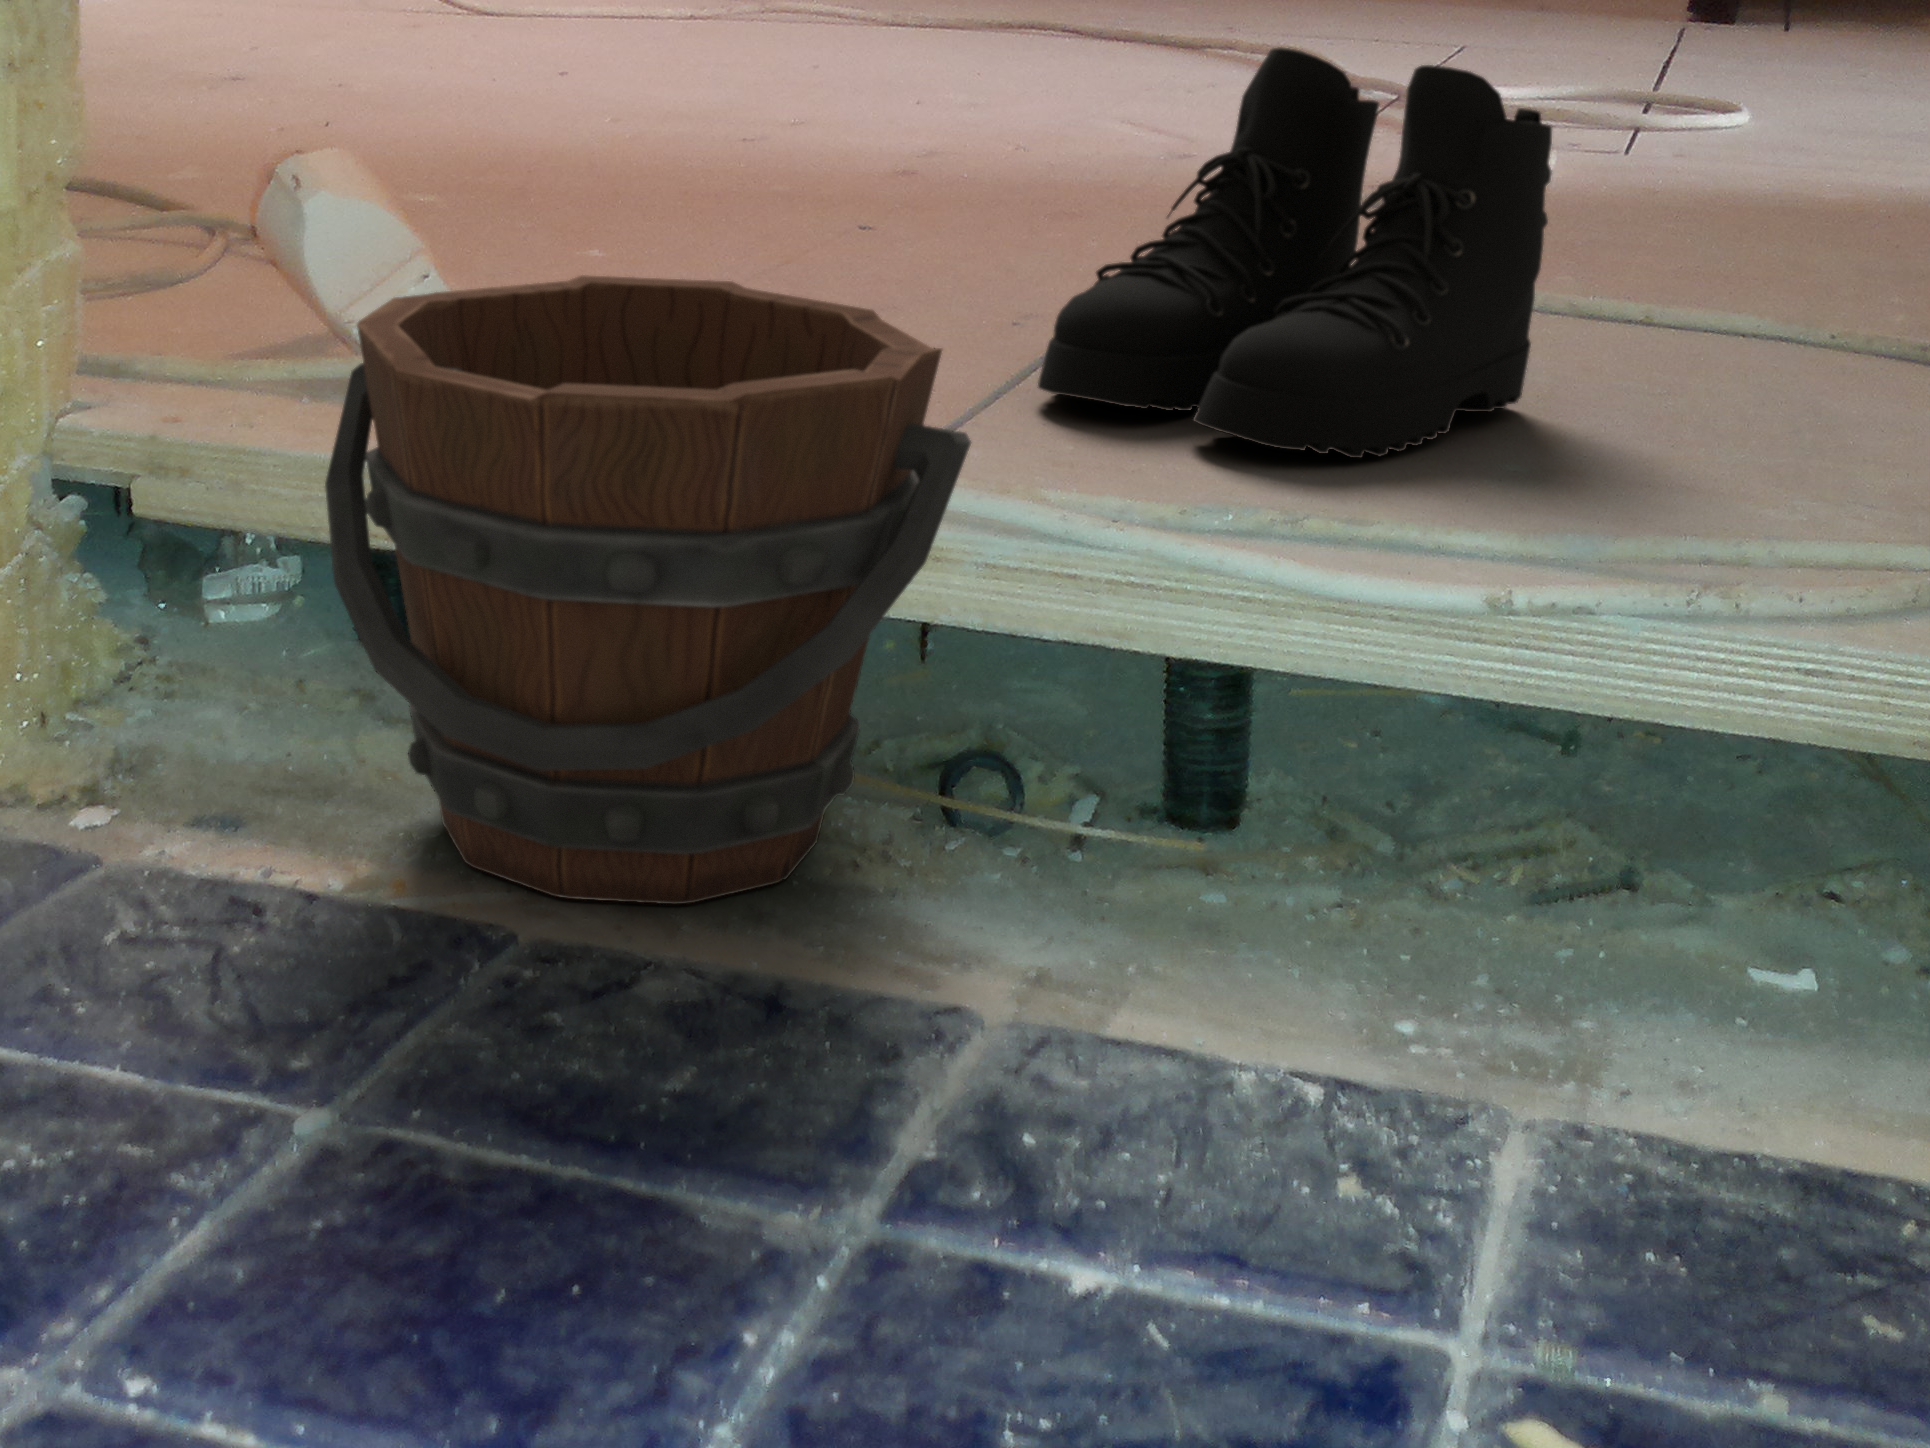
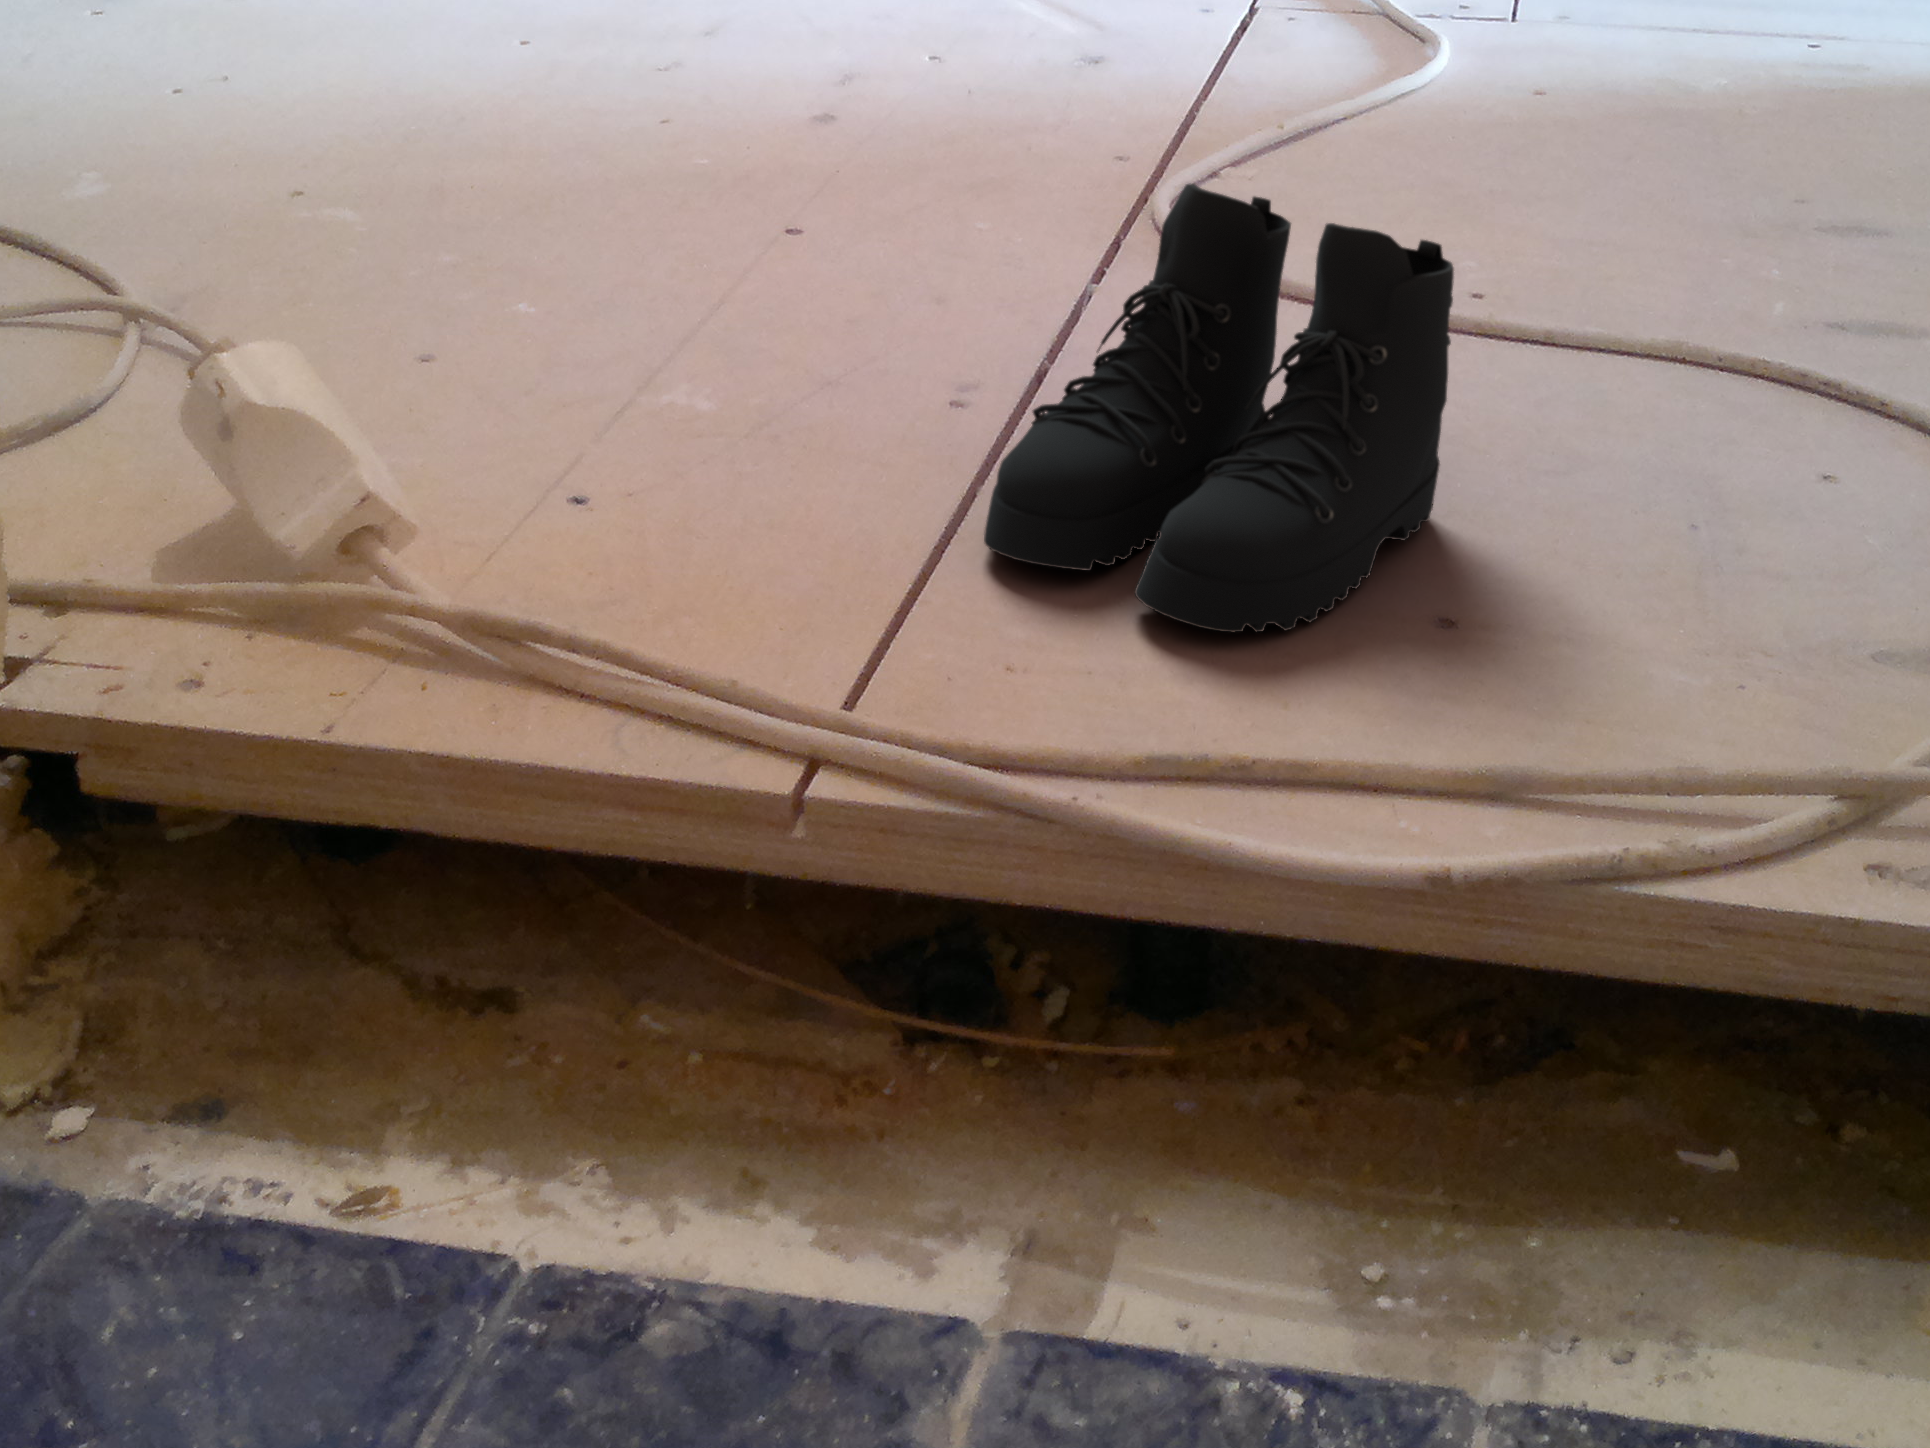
bucket: present [325,275,971,904] -> none [290,517,937,1202]

